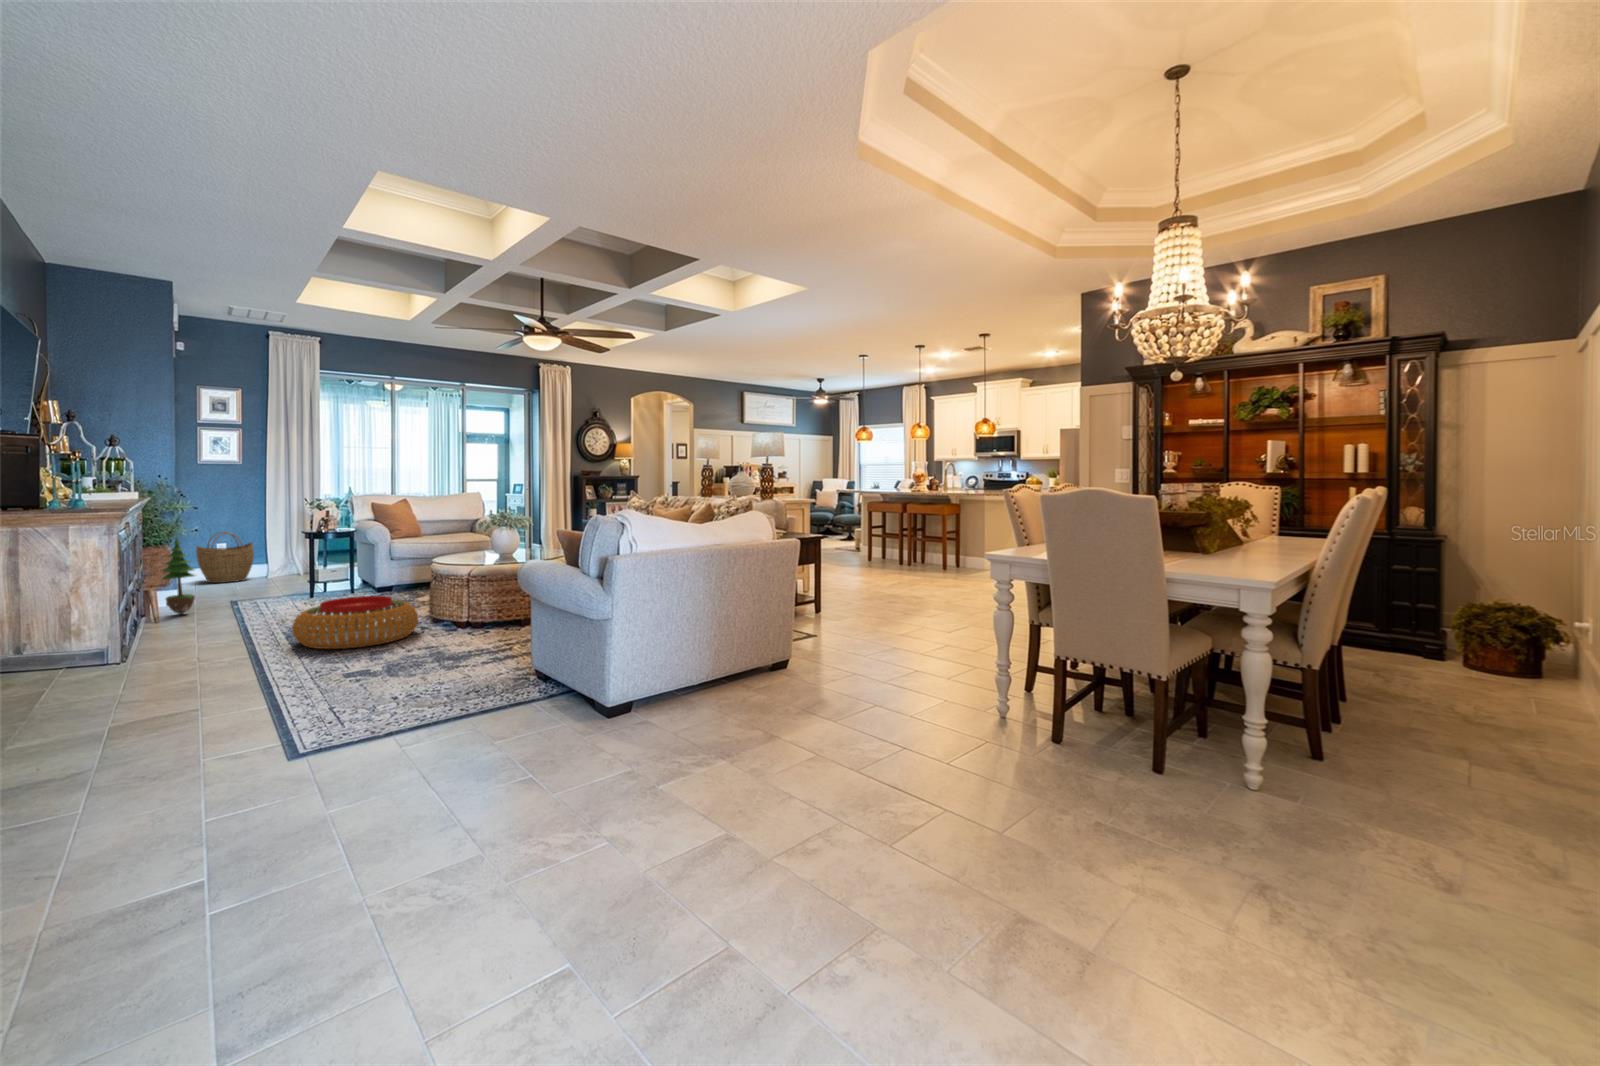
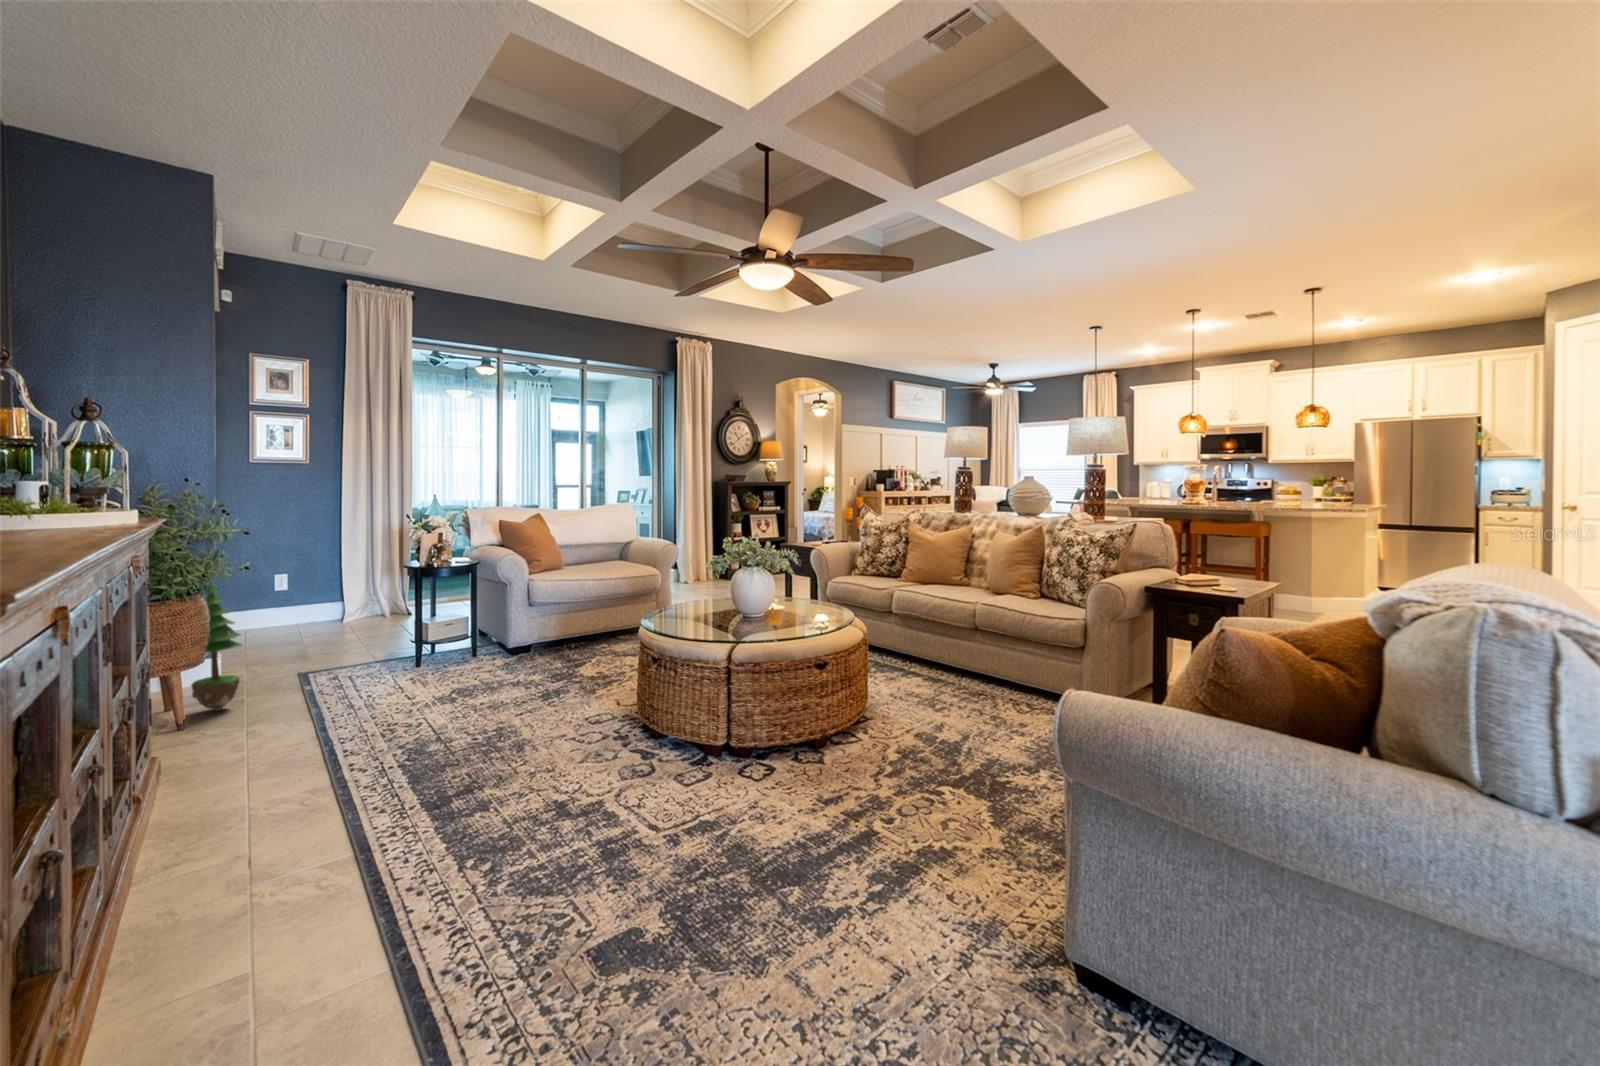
woven basket: present [196,532,254,583] -> none [244,559,323,634]
pouf: present [292,596,418,649] -> none [428,703,652,838]

